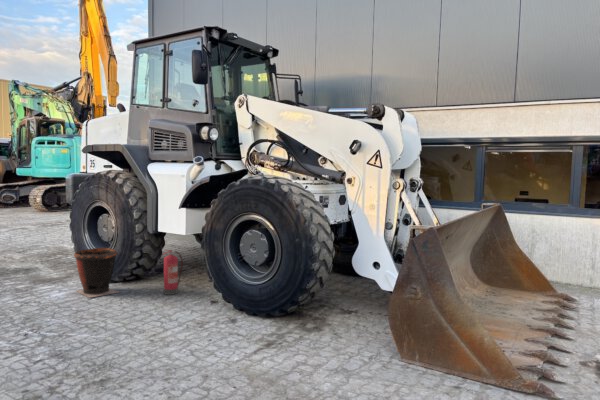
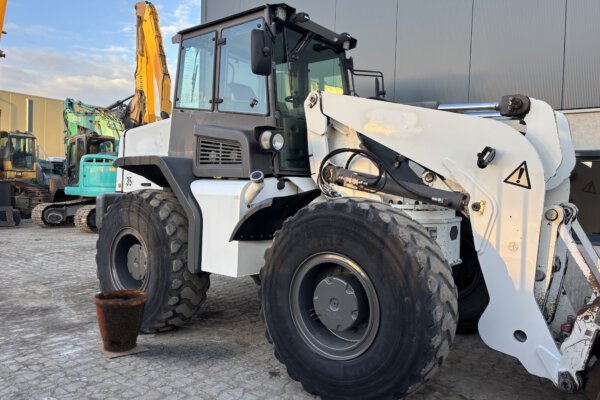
fire extinguisher: present [164,250,183,295] -> none [205,295,232,357]

